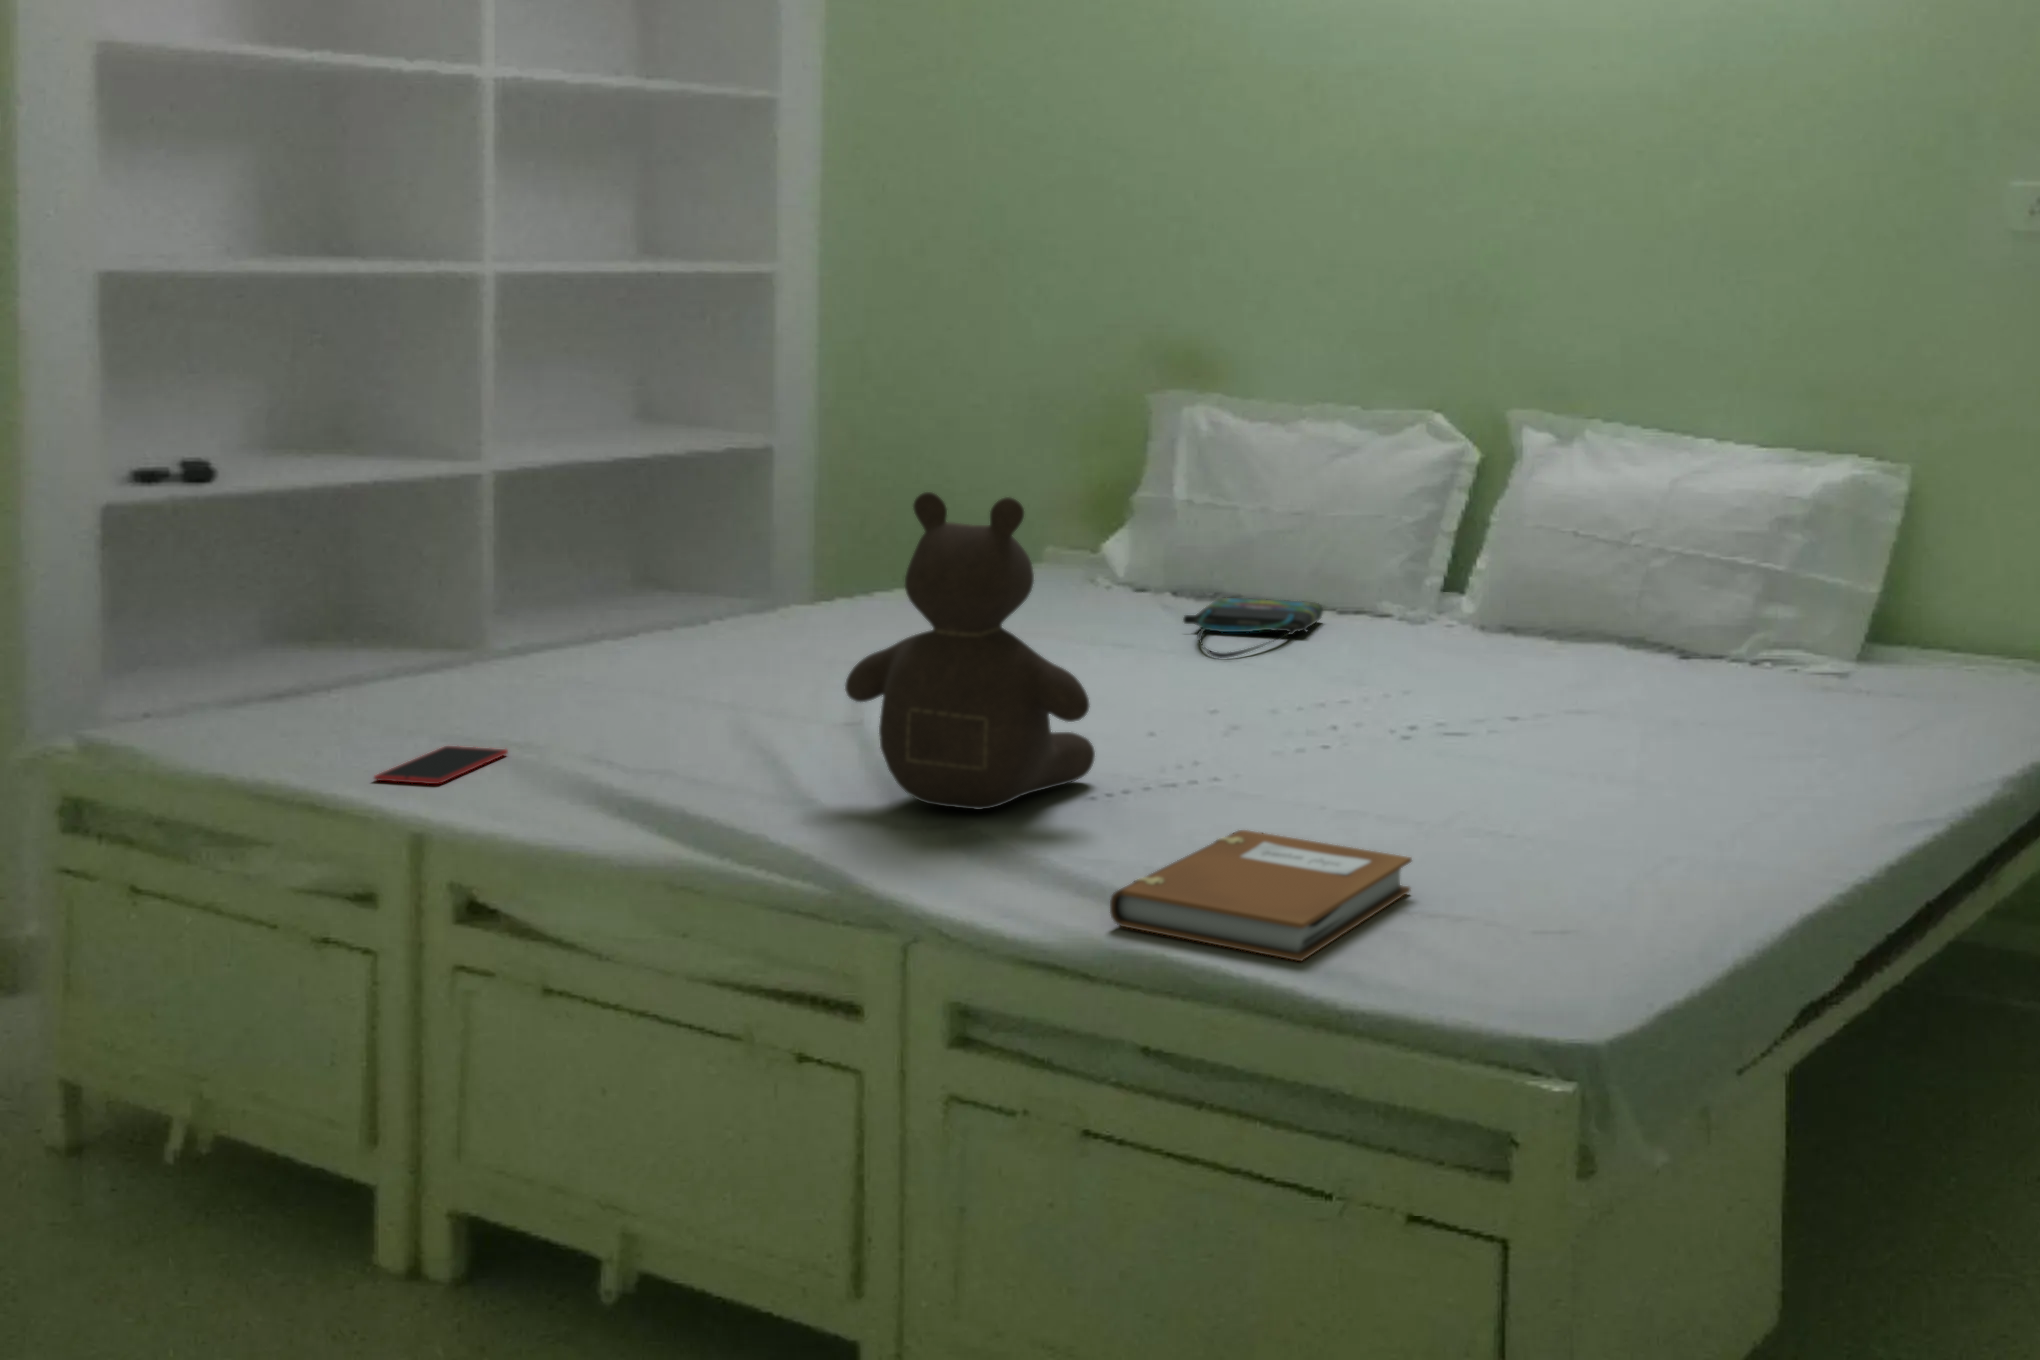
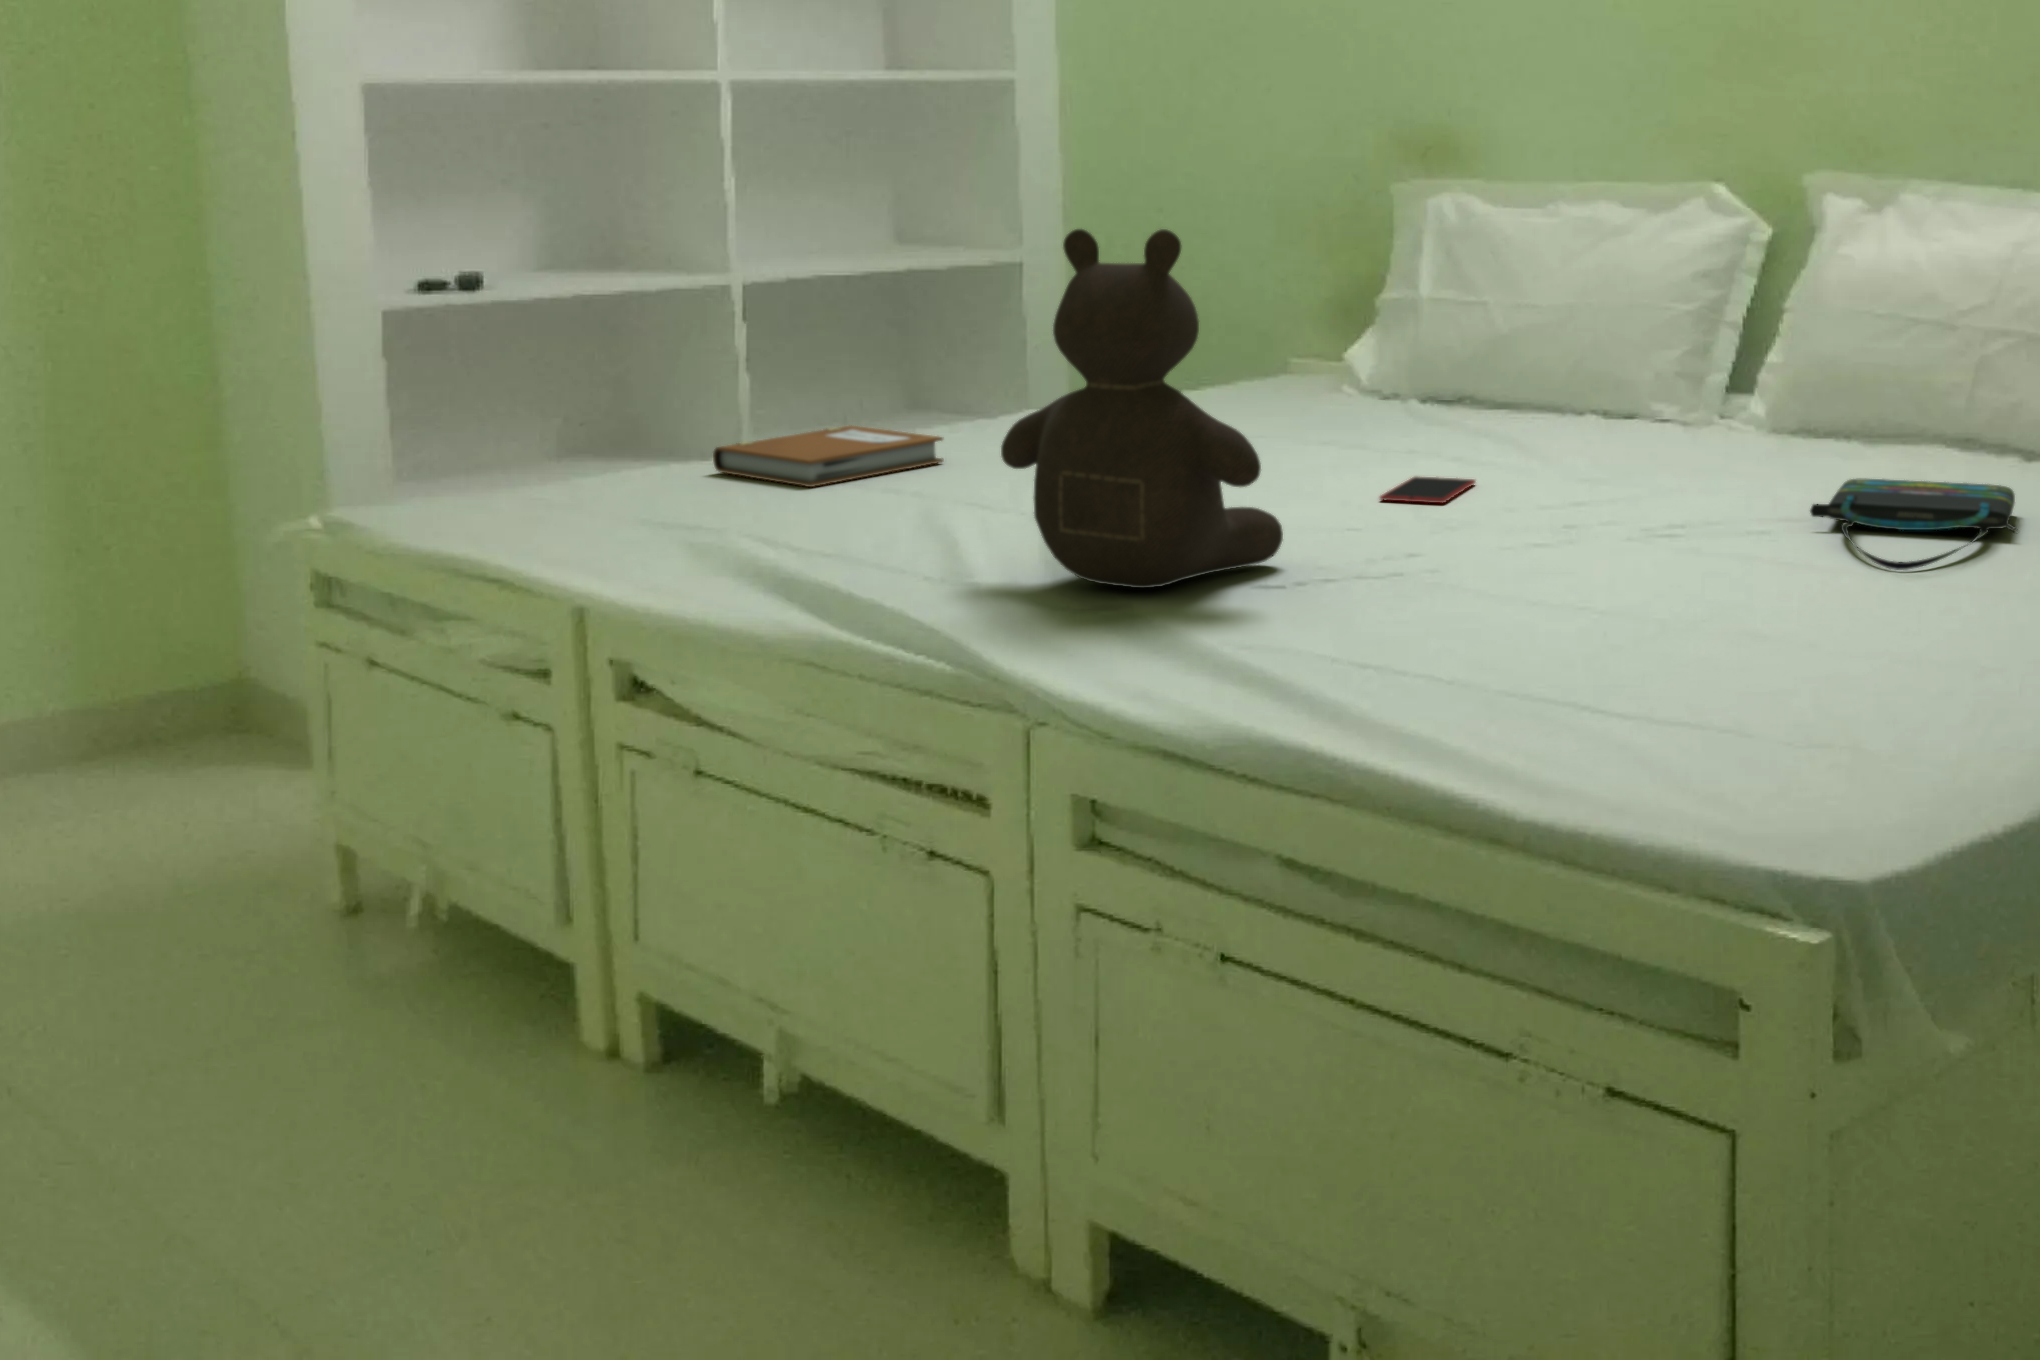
tote bag: present [1183,597,1323,658] -> present [1810,479,2015,570]
smartphone: present [374,746,508,784] -> present [1380,477,1475,503]
notebook: present [1110,830,1412,961] -> present [713,425,943,487]

